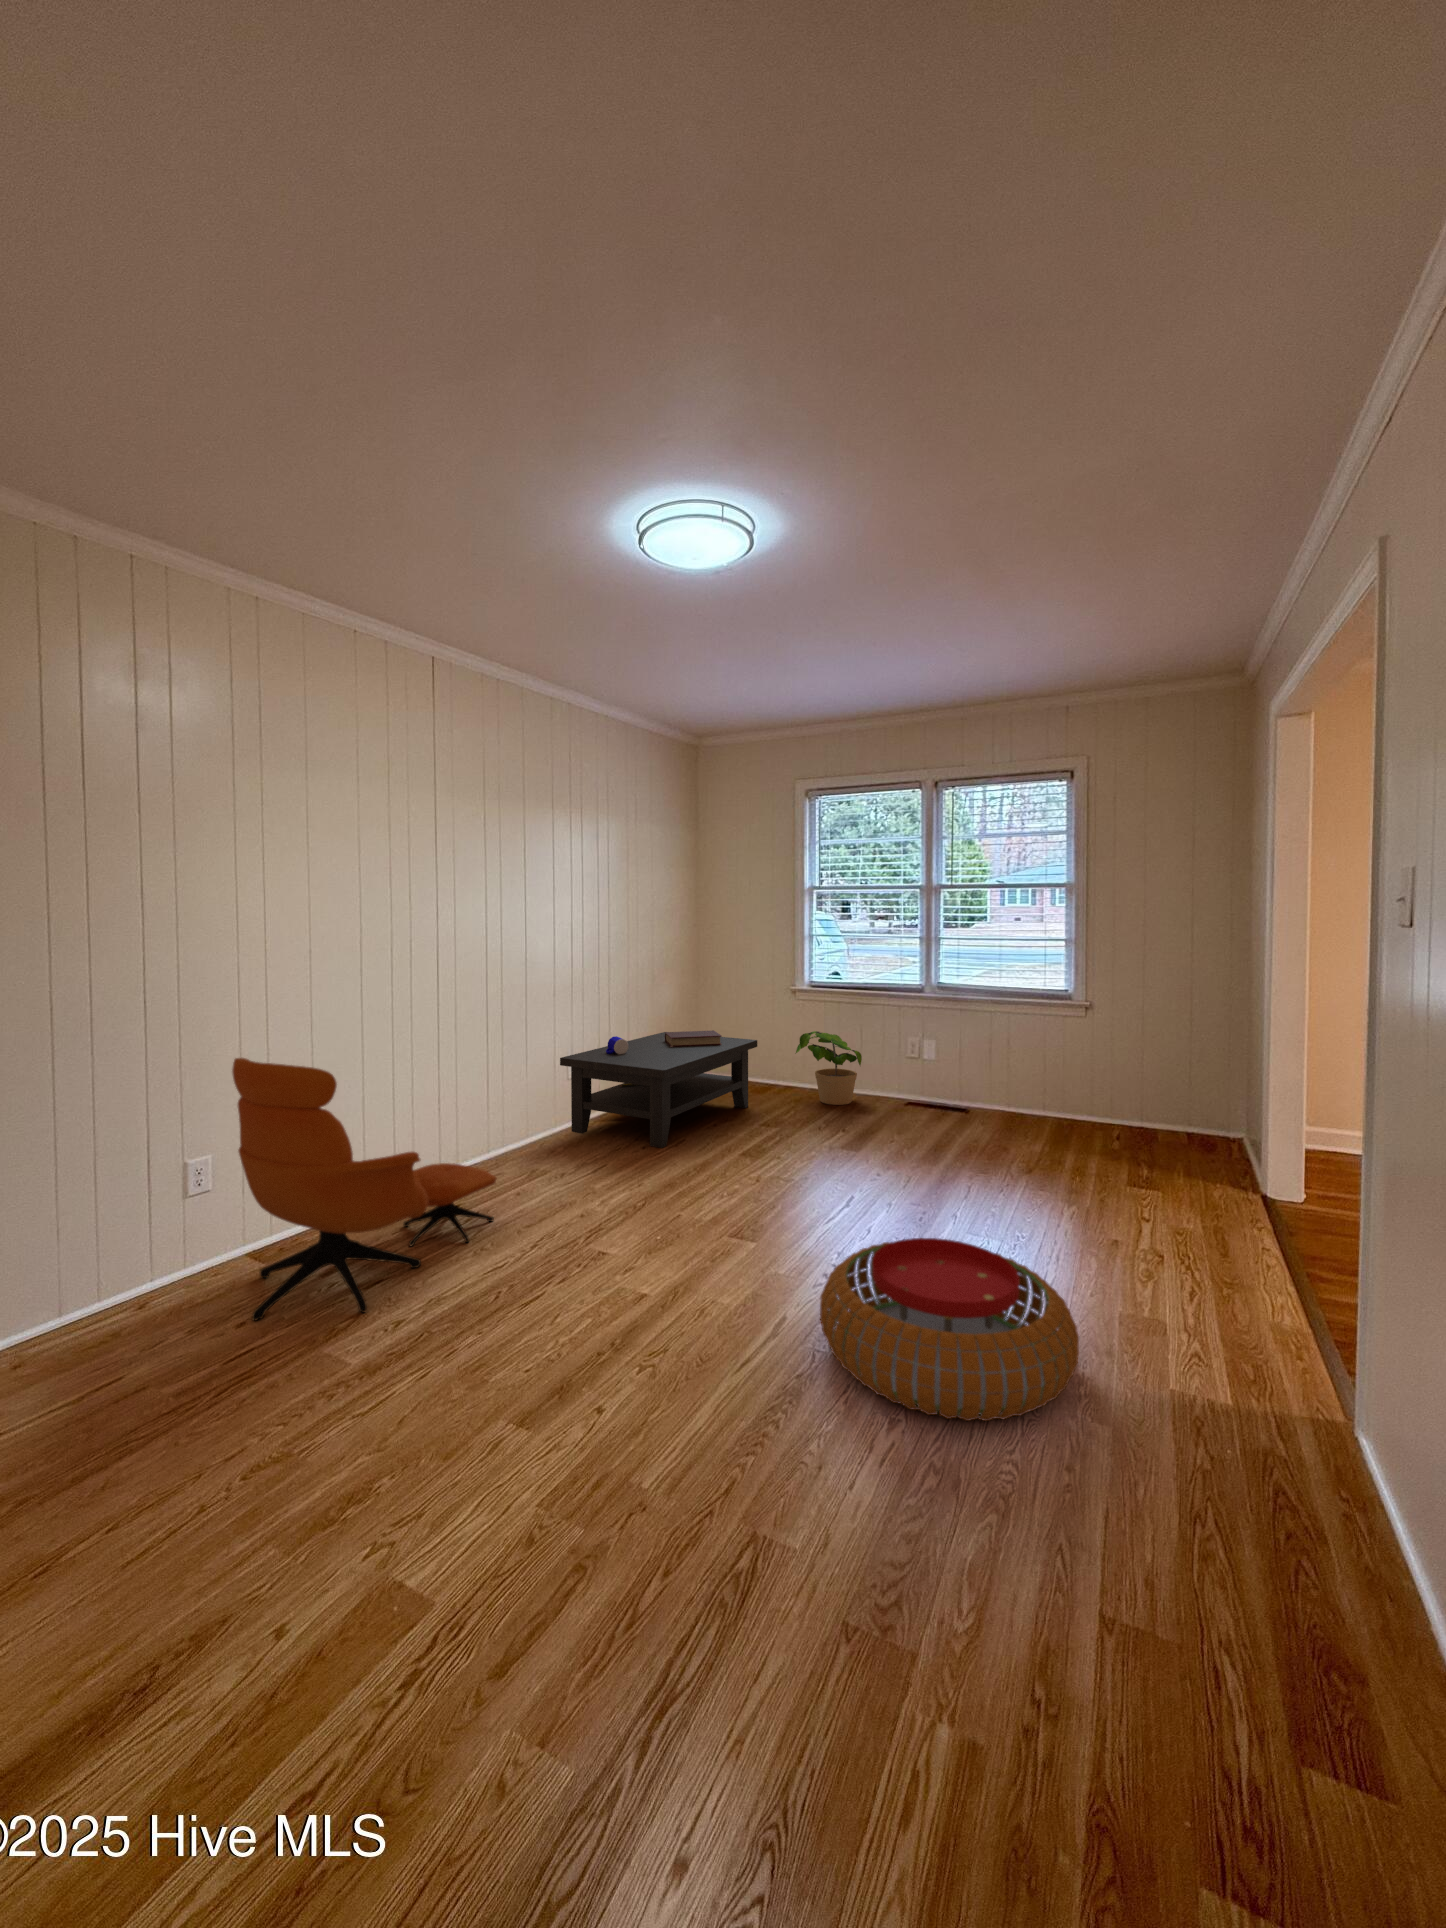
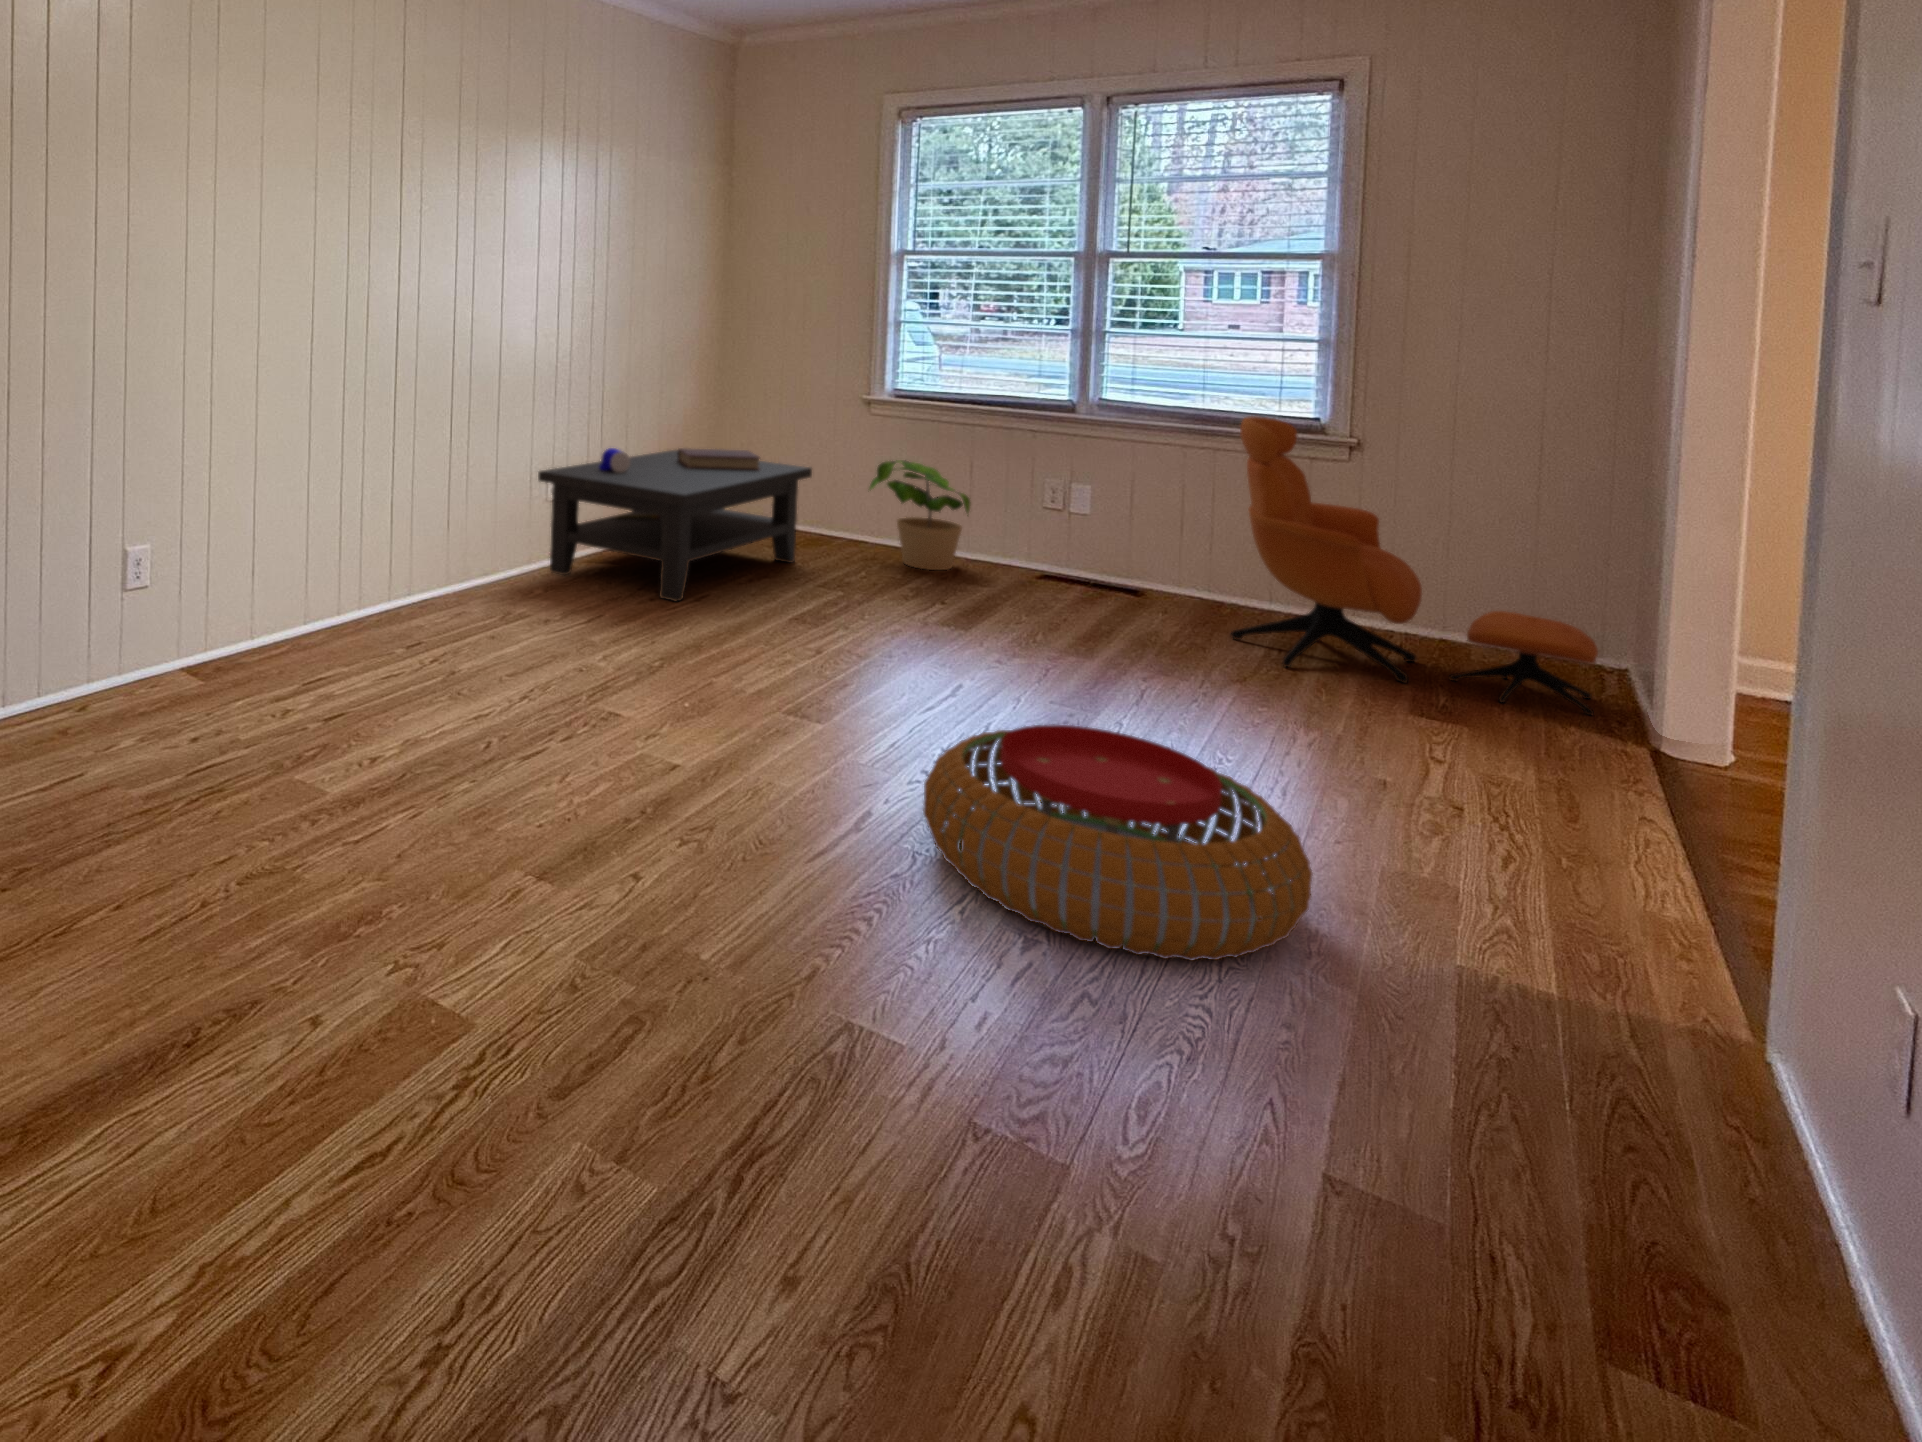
armchair: present [232,1058,497,1320] -> present [1231,416,1598,716]

